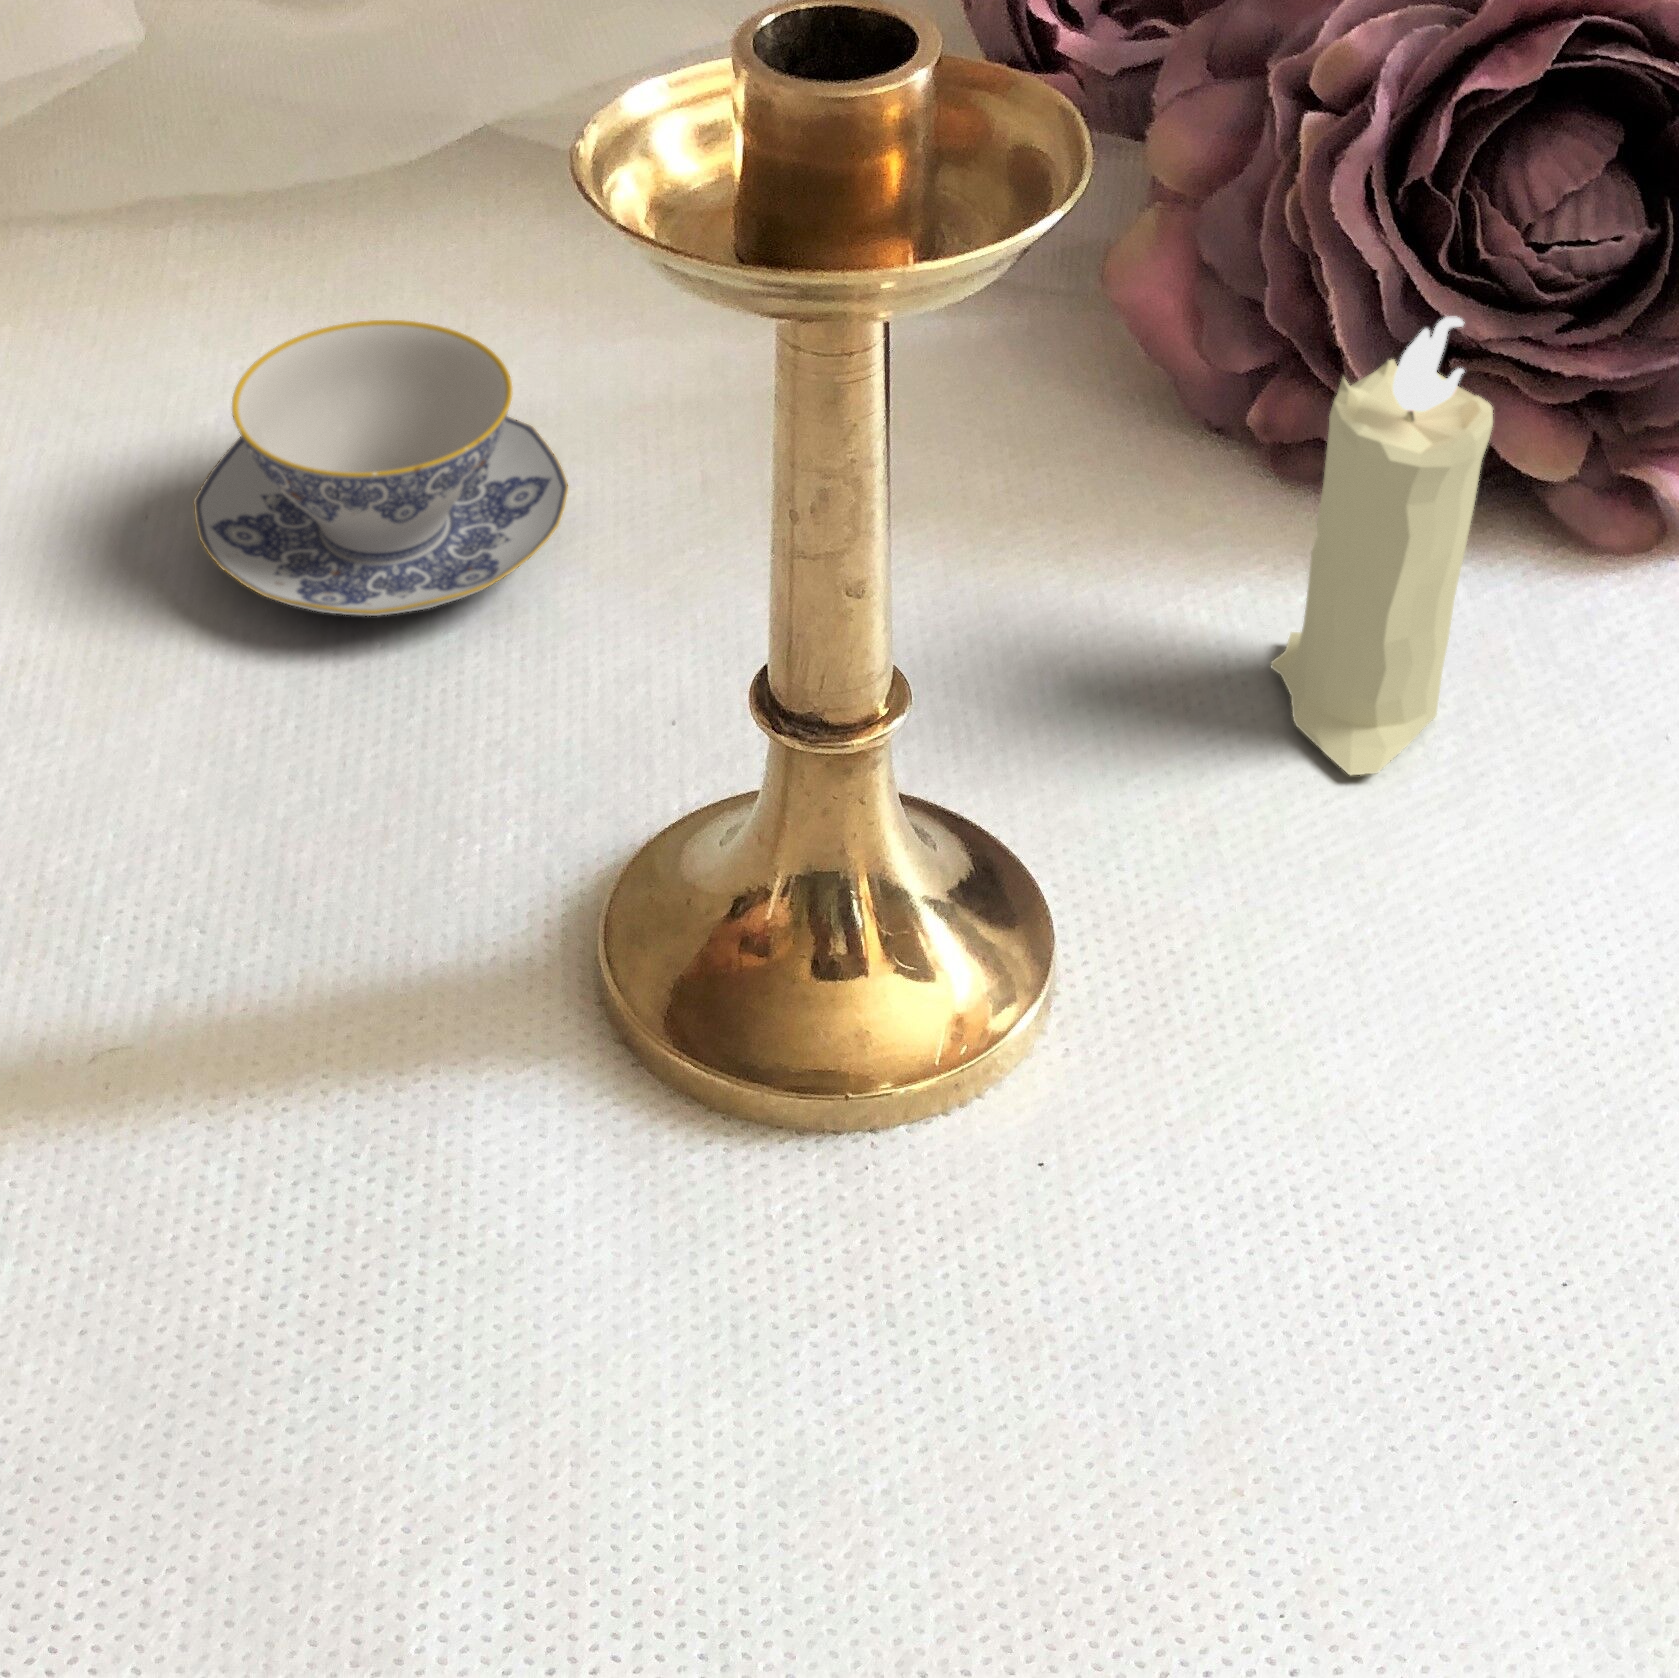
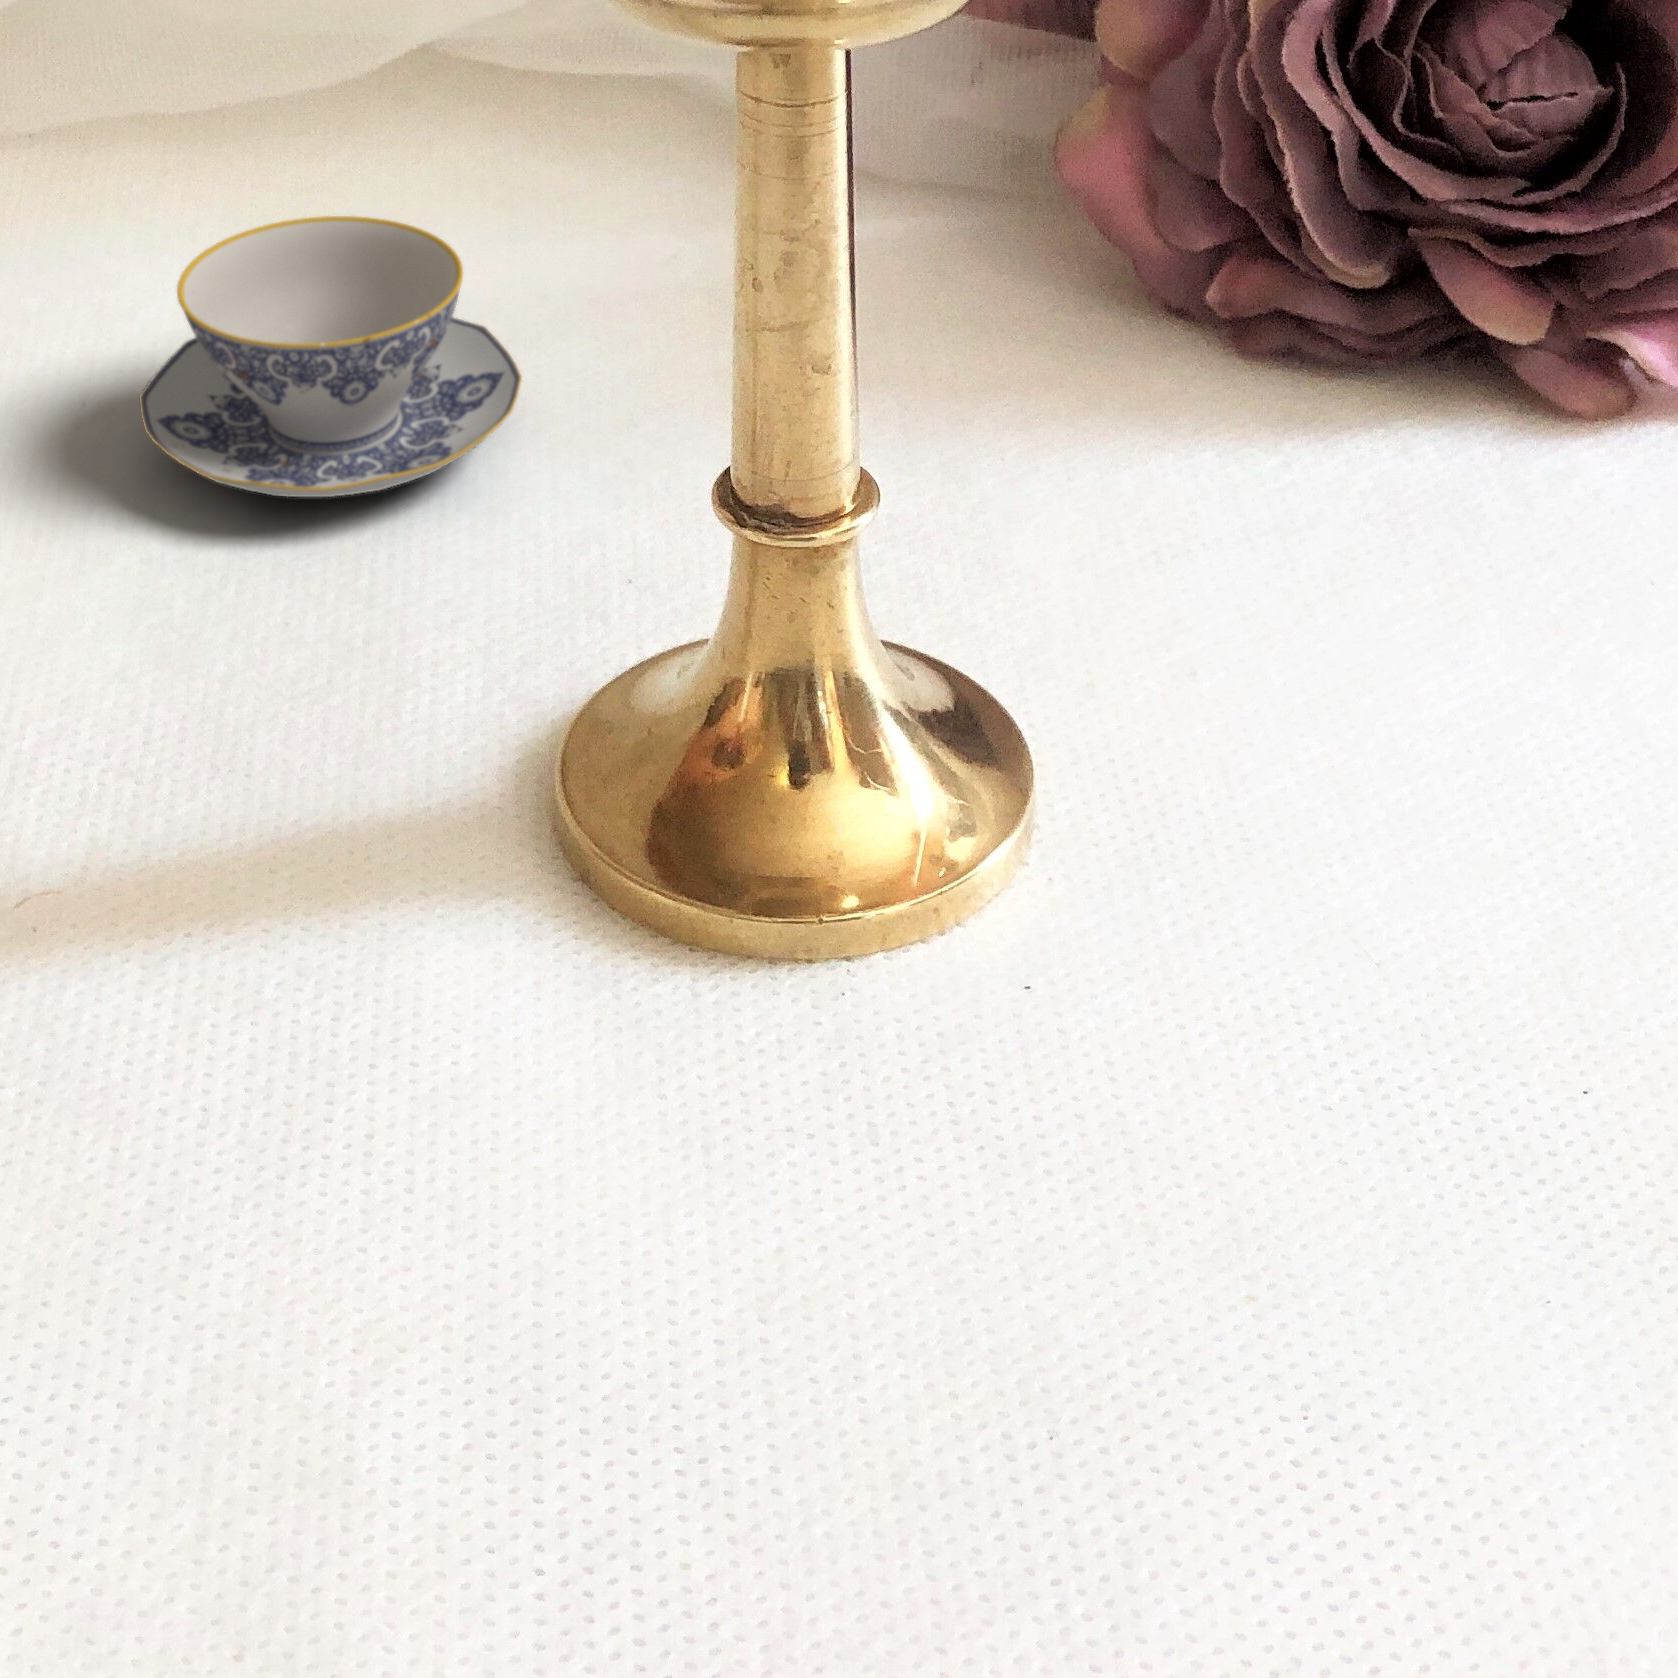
candle: present [1271,316,1493,775] -> none [1241,126,1462,622]

